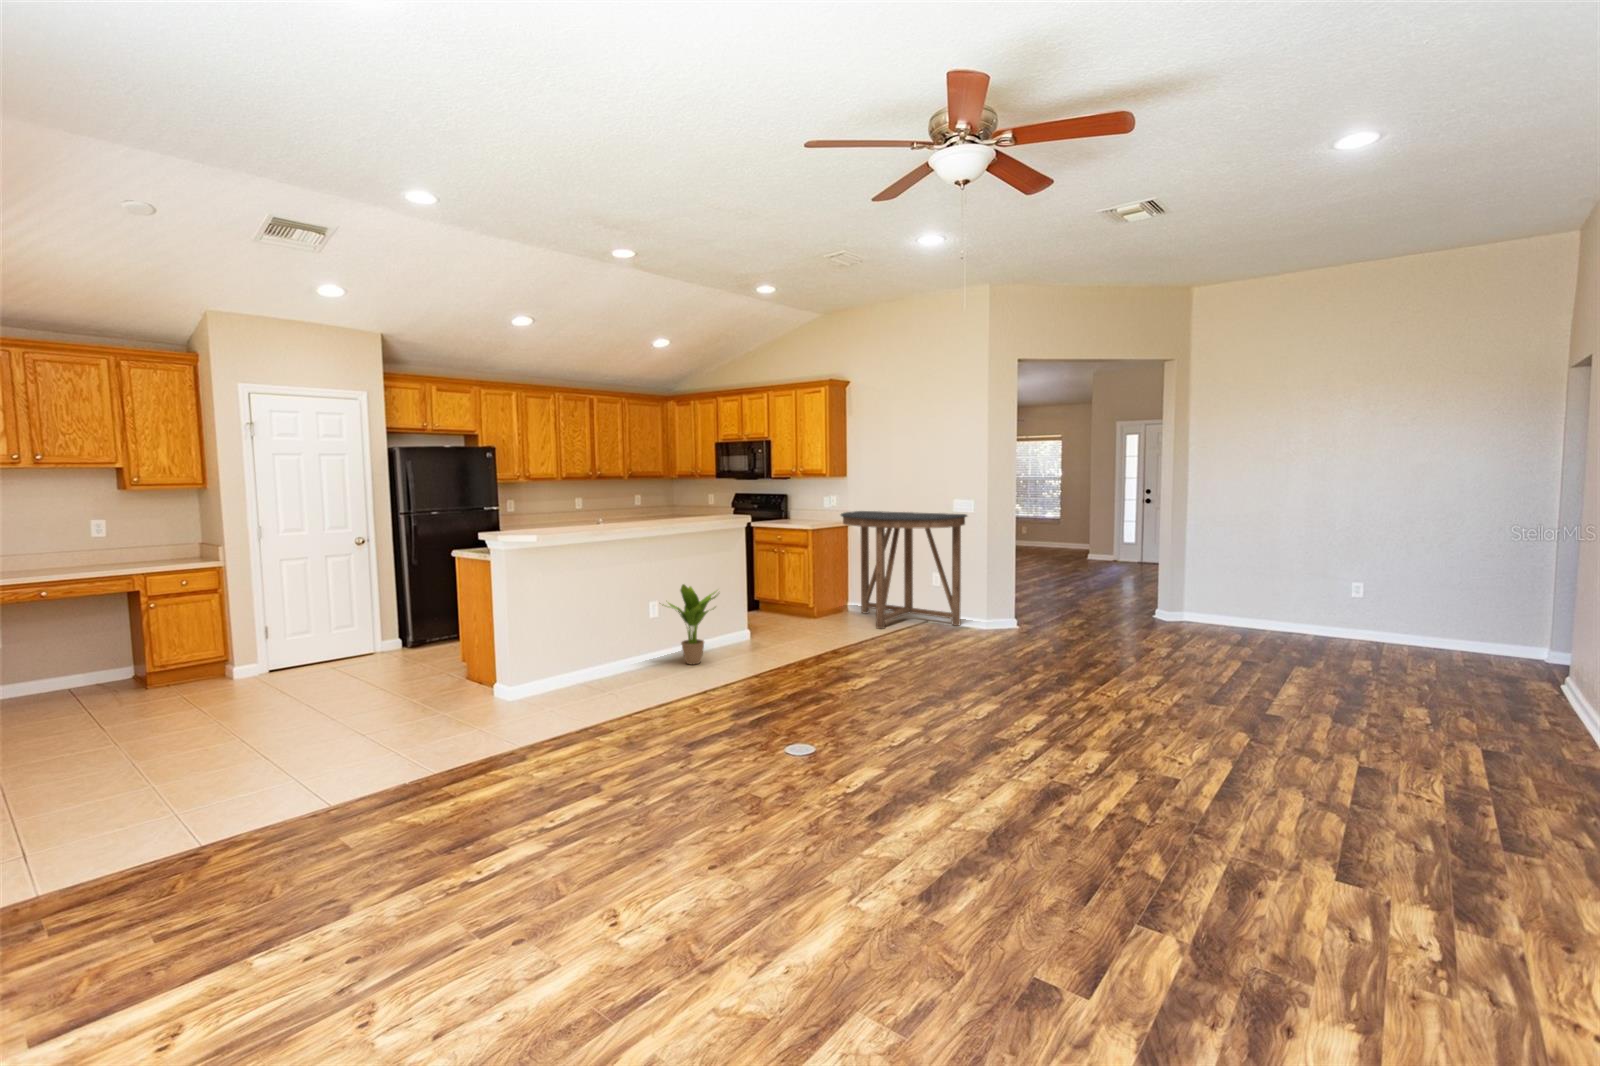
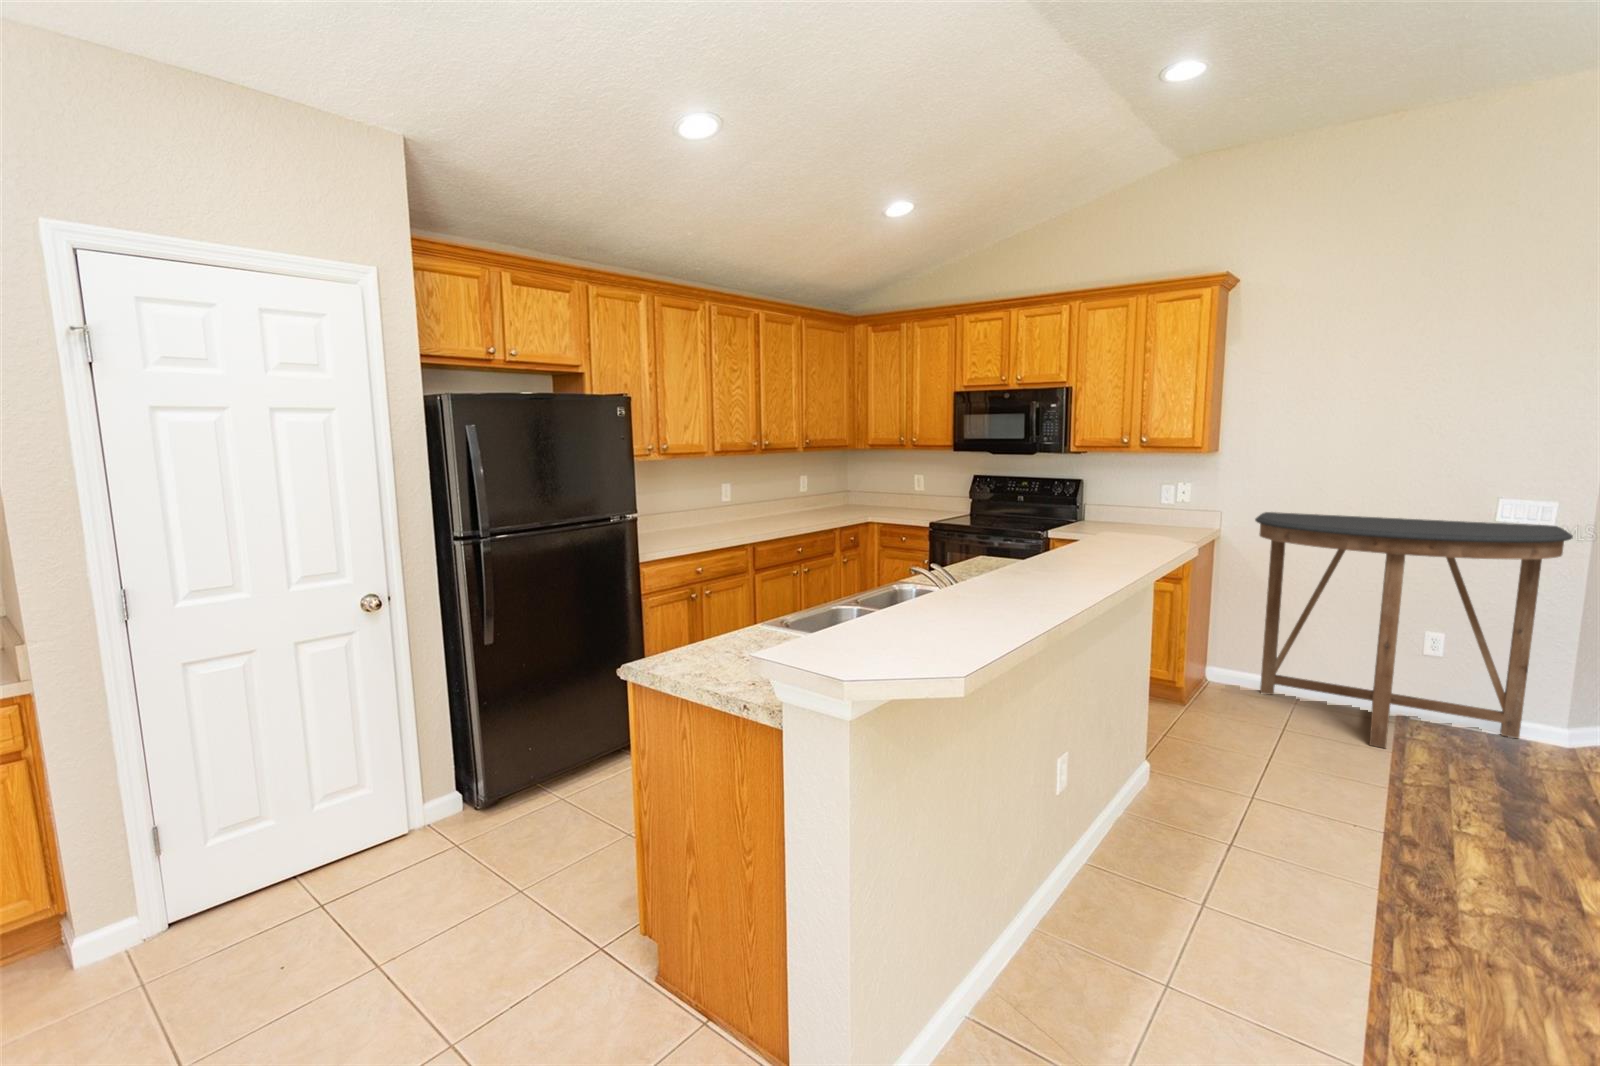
potted plant: present [663,584,718,664] -> none [1112,708,1280,908]

